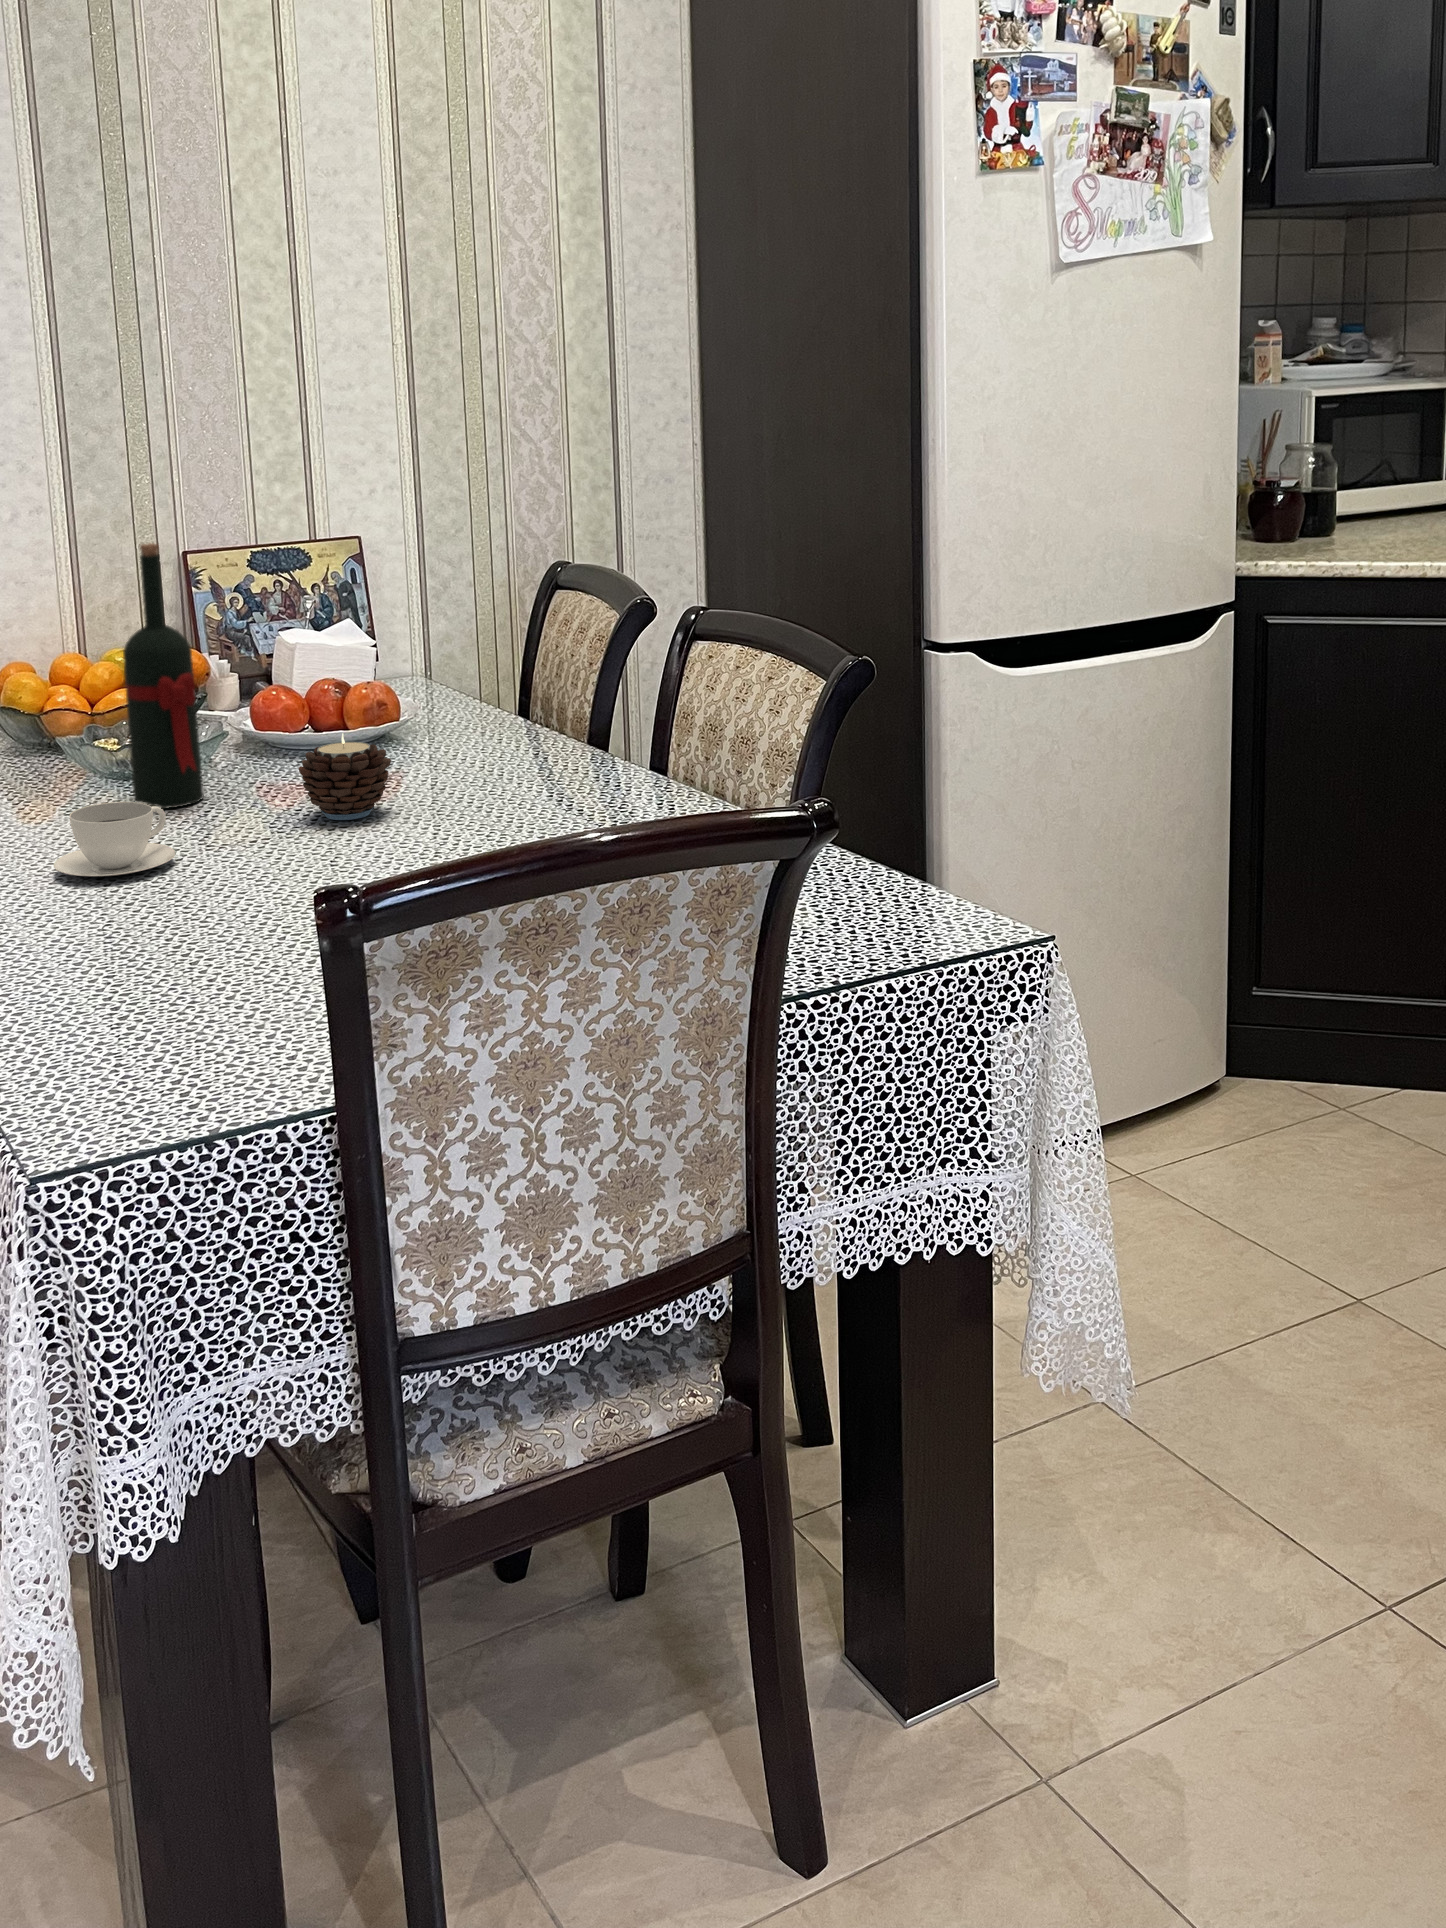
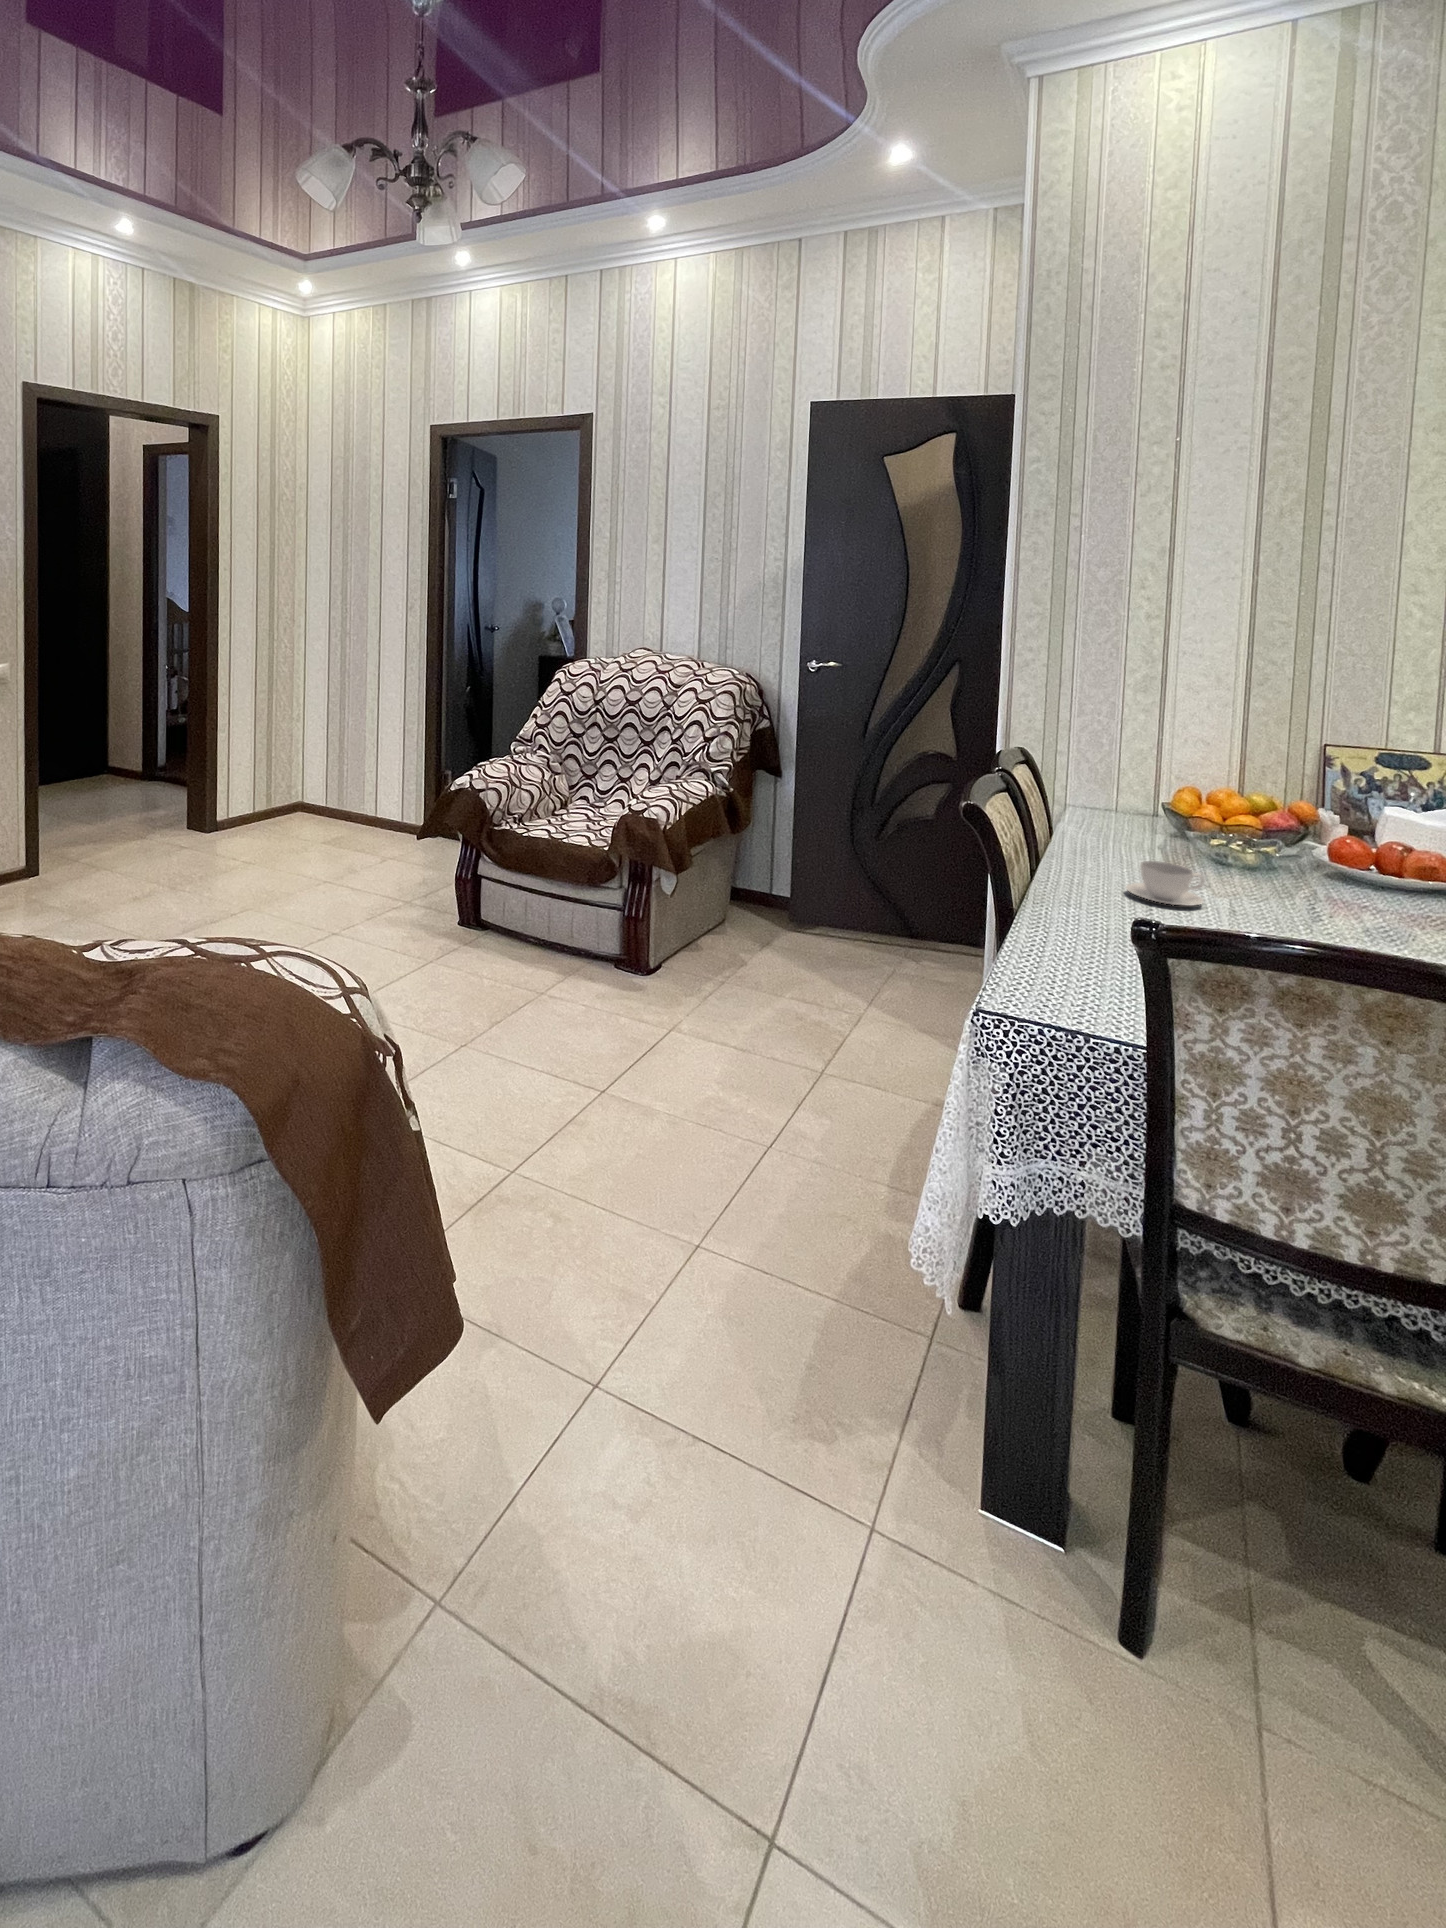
wine bottle: present [123,543,204,809] -> none [1210,728,1267,885]
candle: present [299,733,391,820] -> none [1313,870,1390,928]

